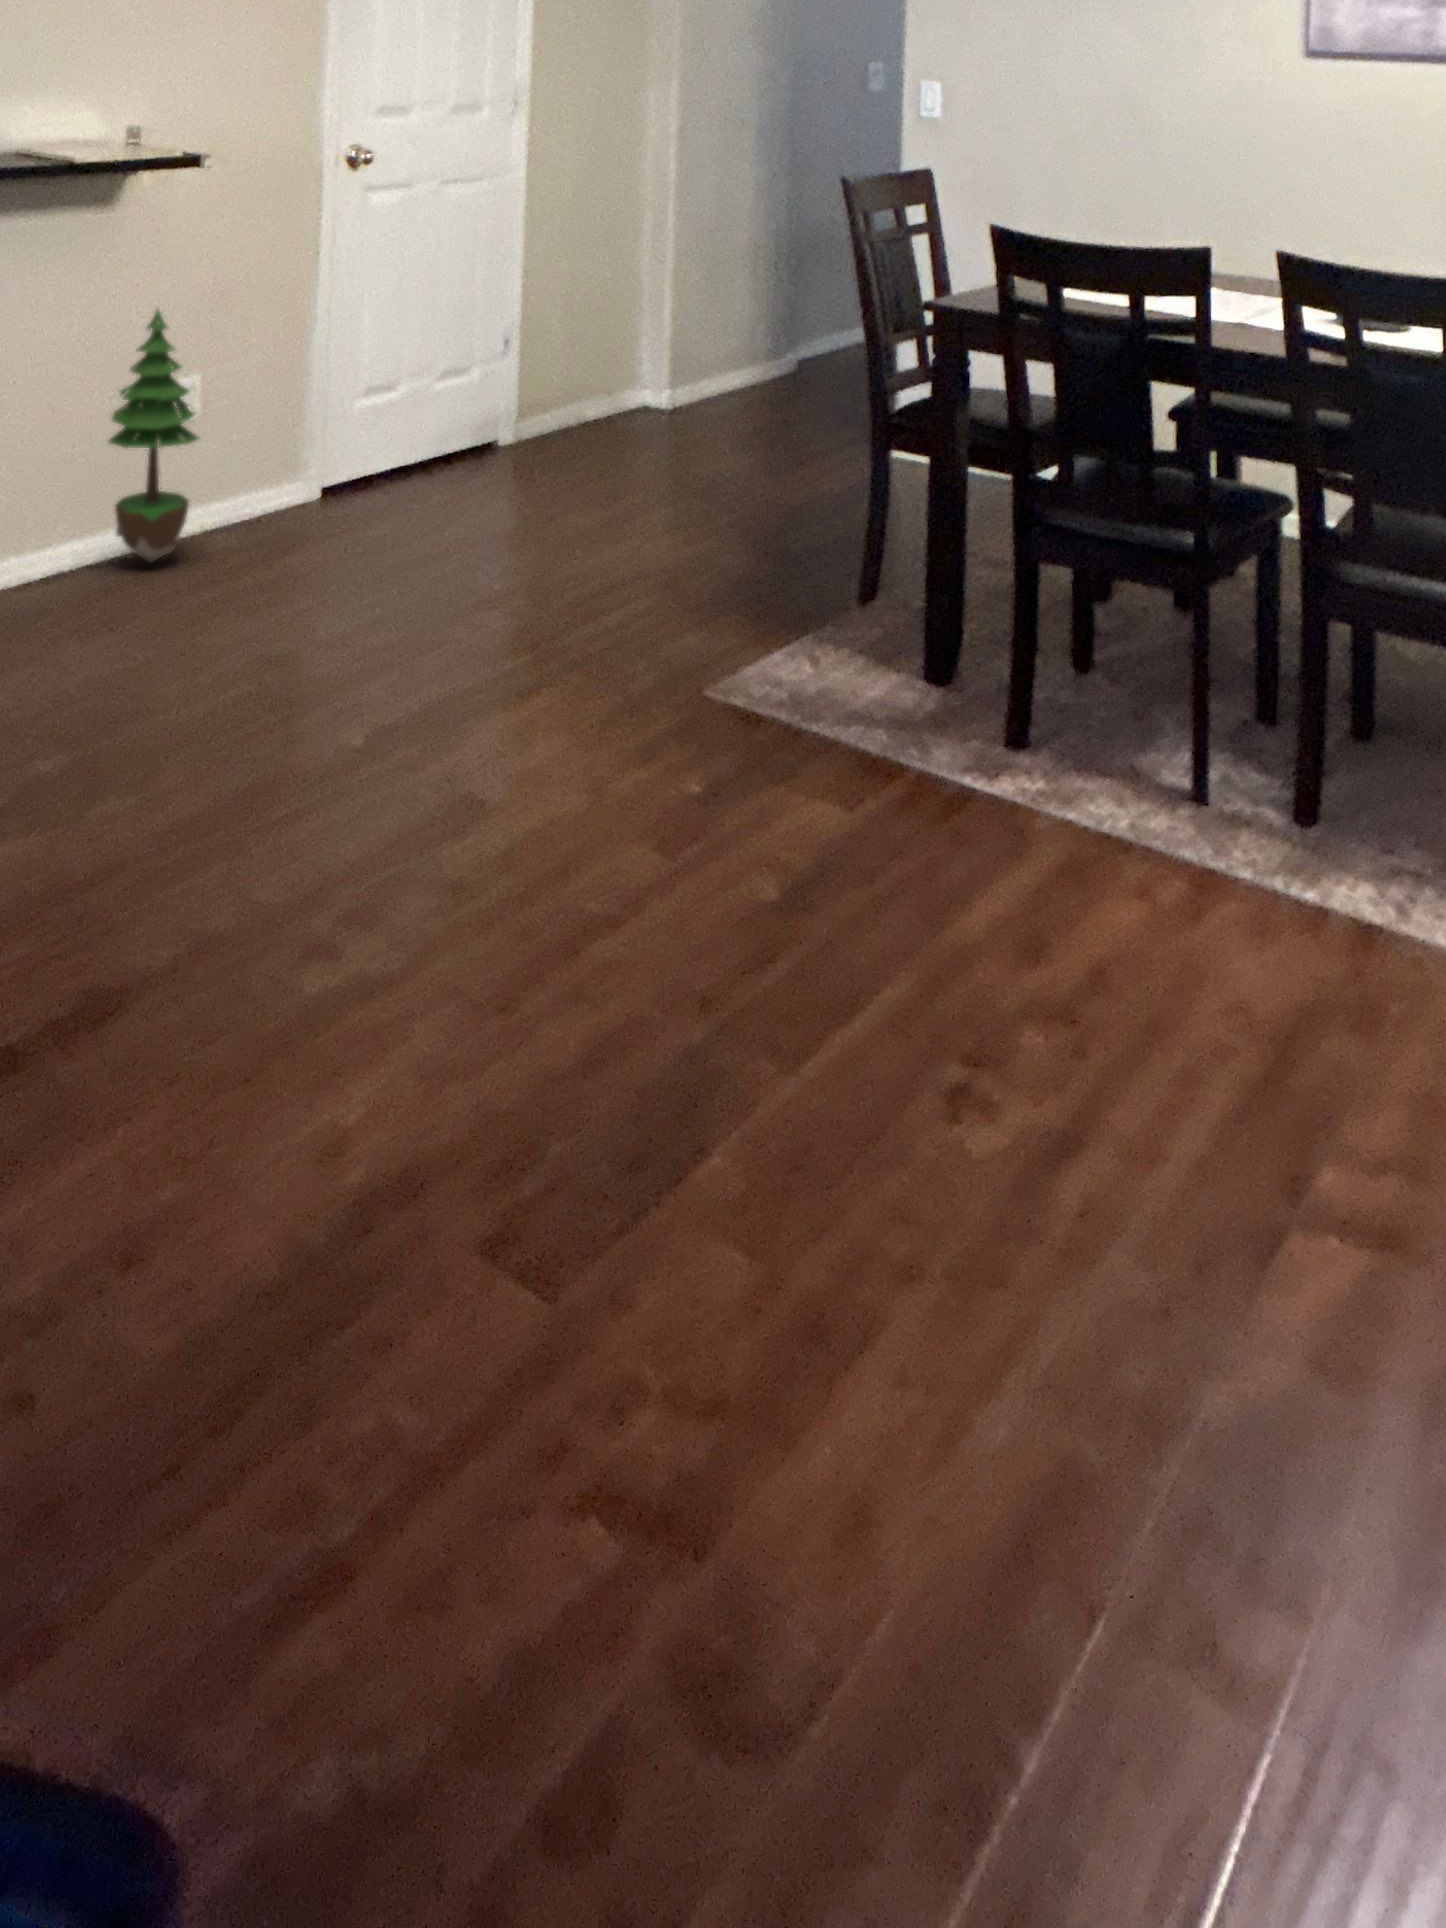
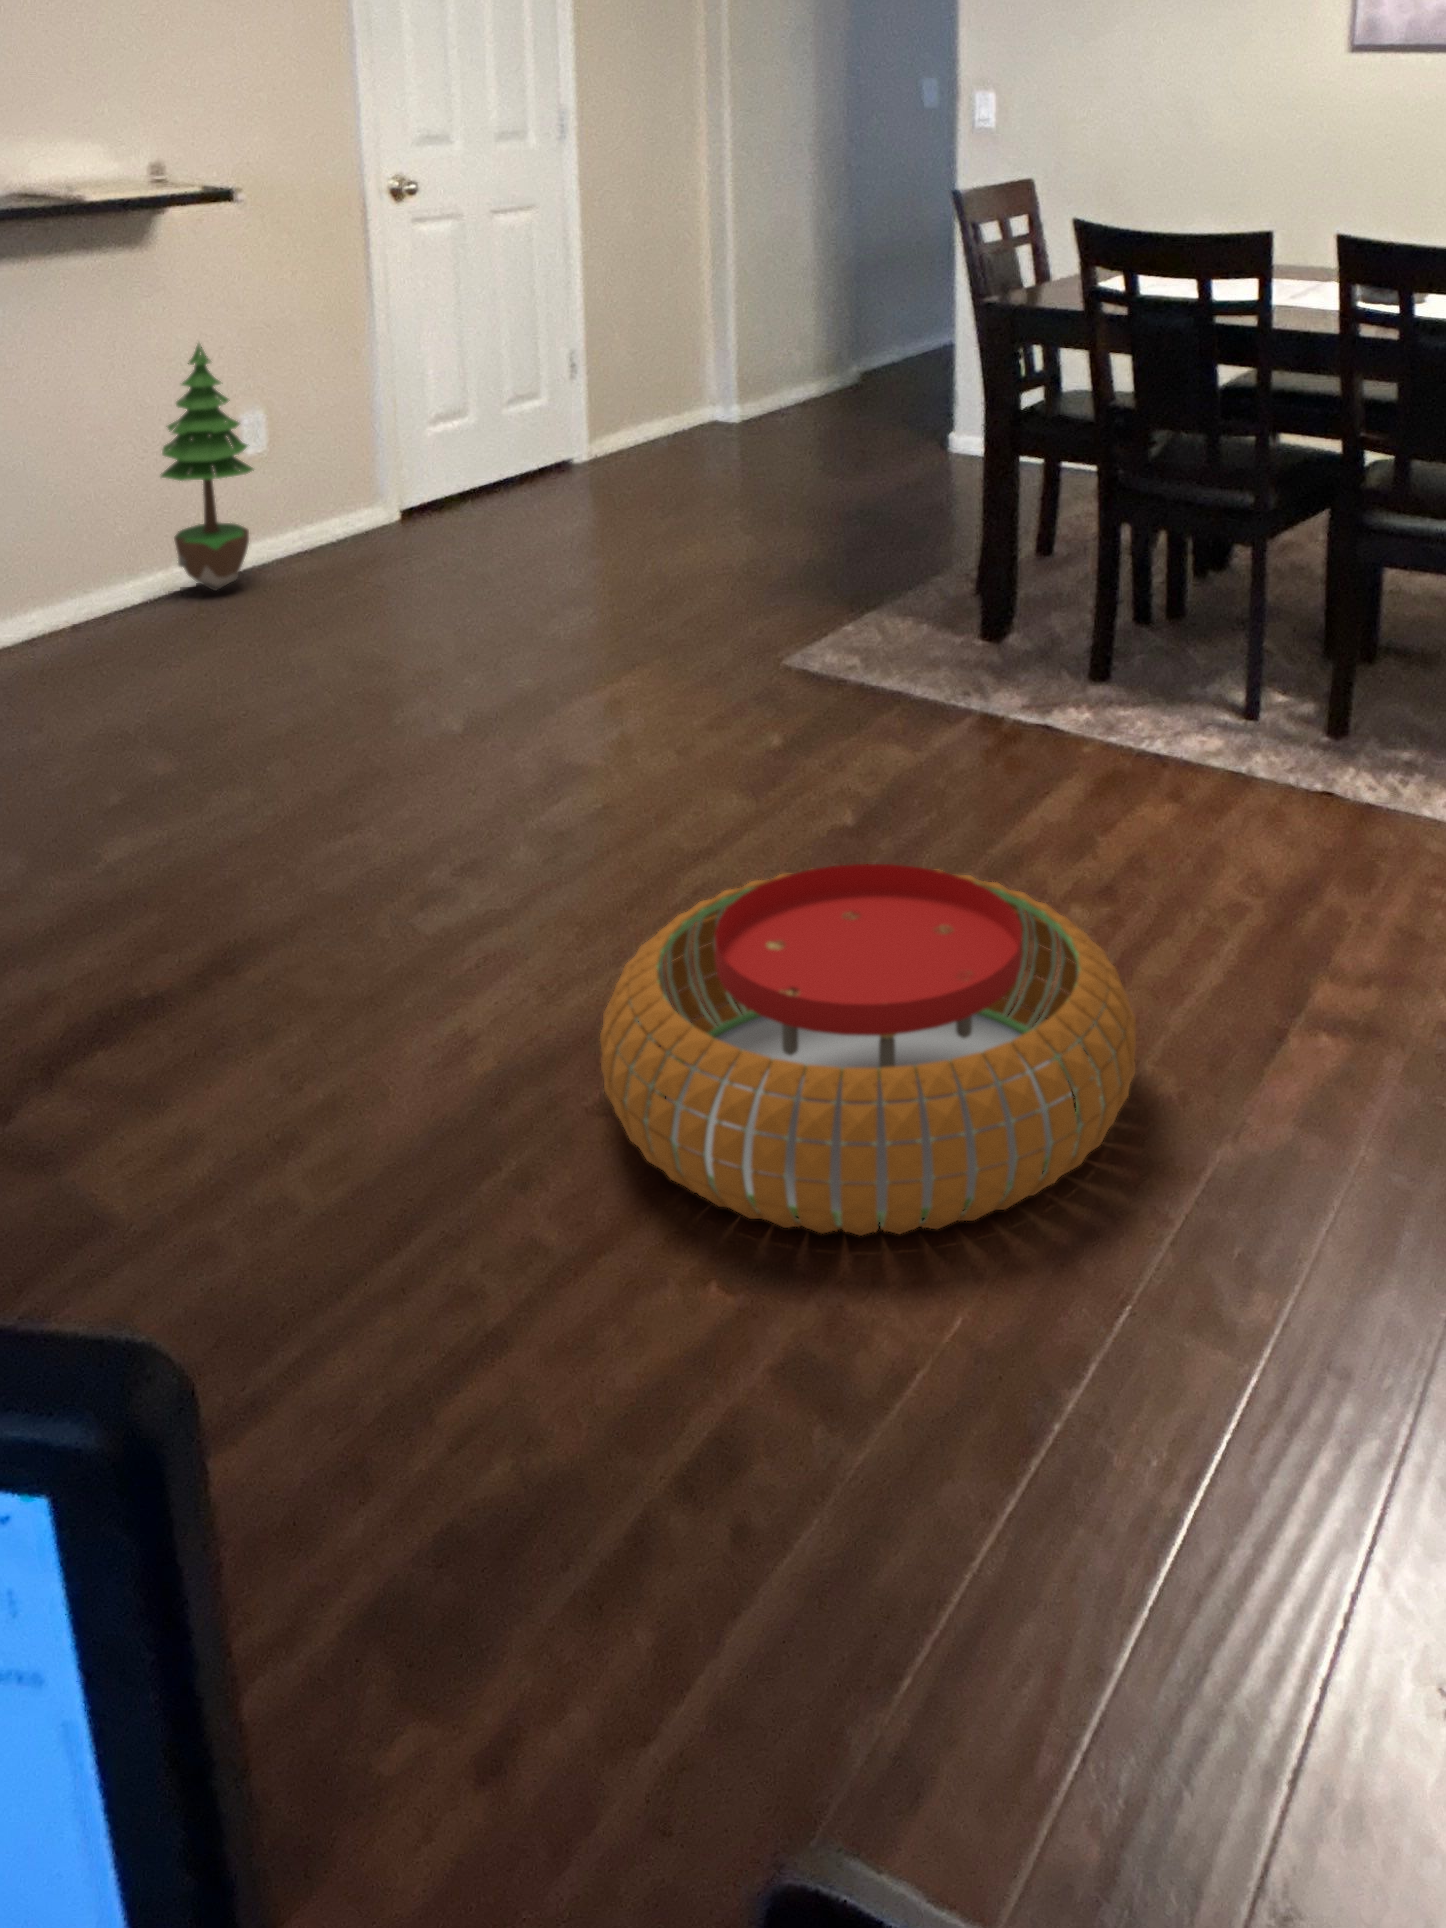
pouf: none [418,998,1096,1601] -> present [600,864,1136,1236]

